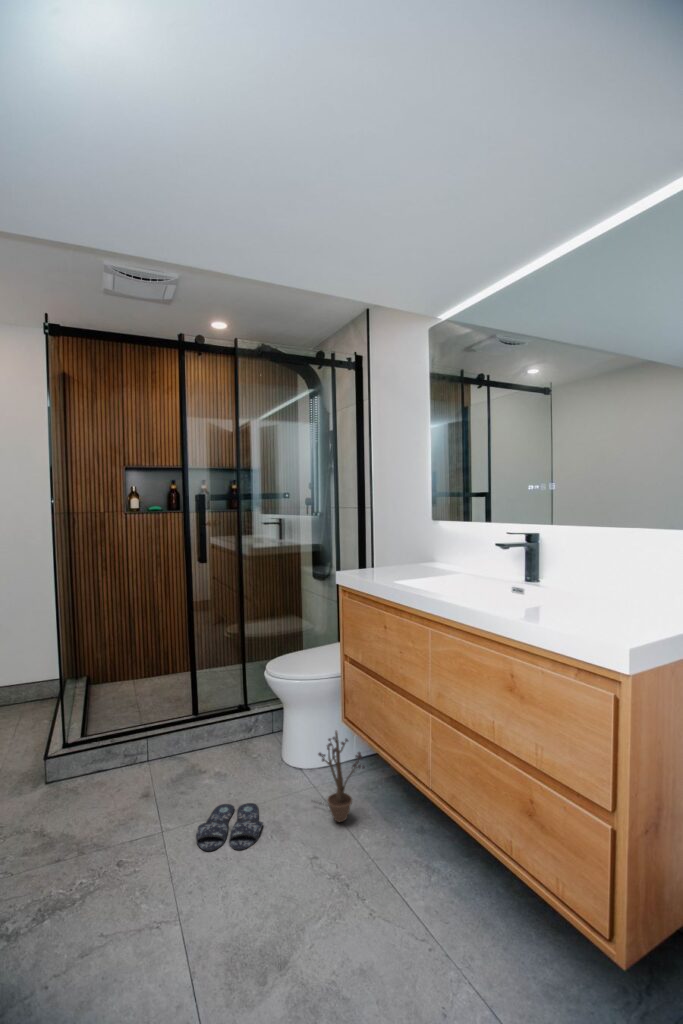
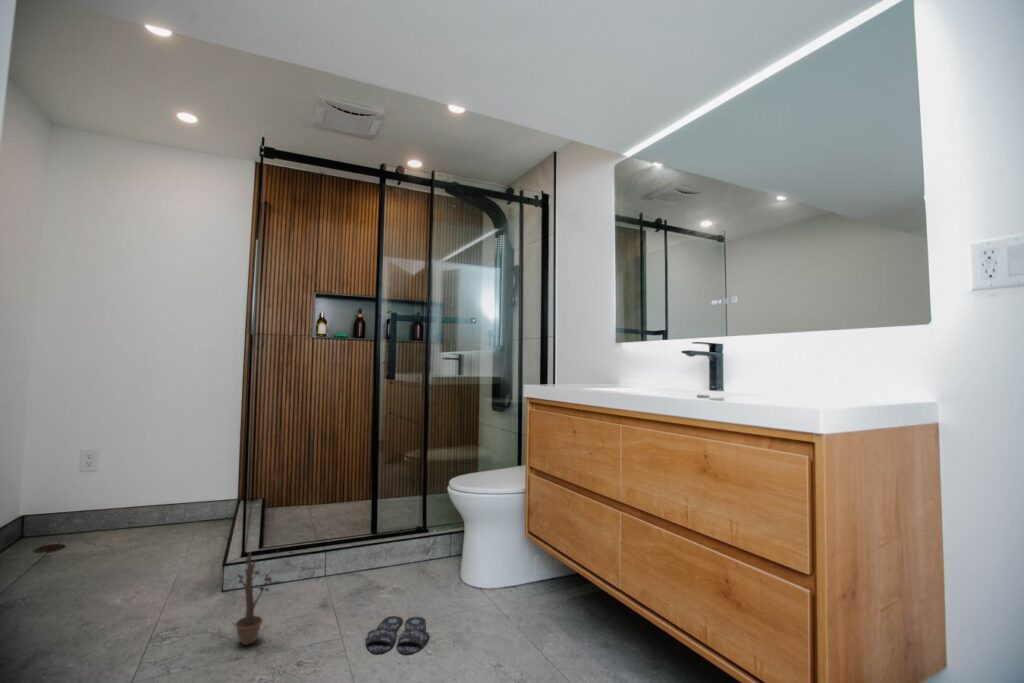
decorative plant: present [313,731,365,822] -> present [233,552,272,644]

